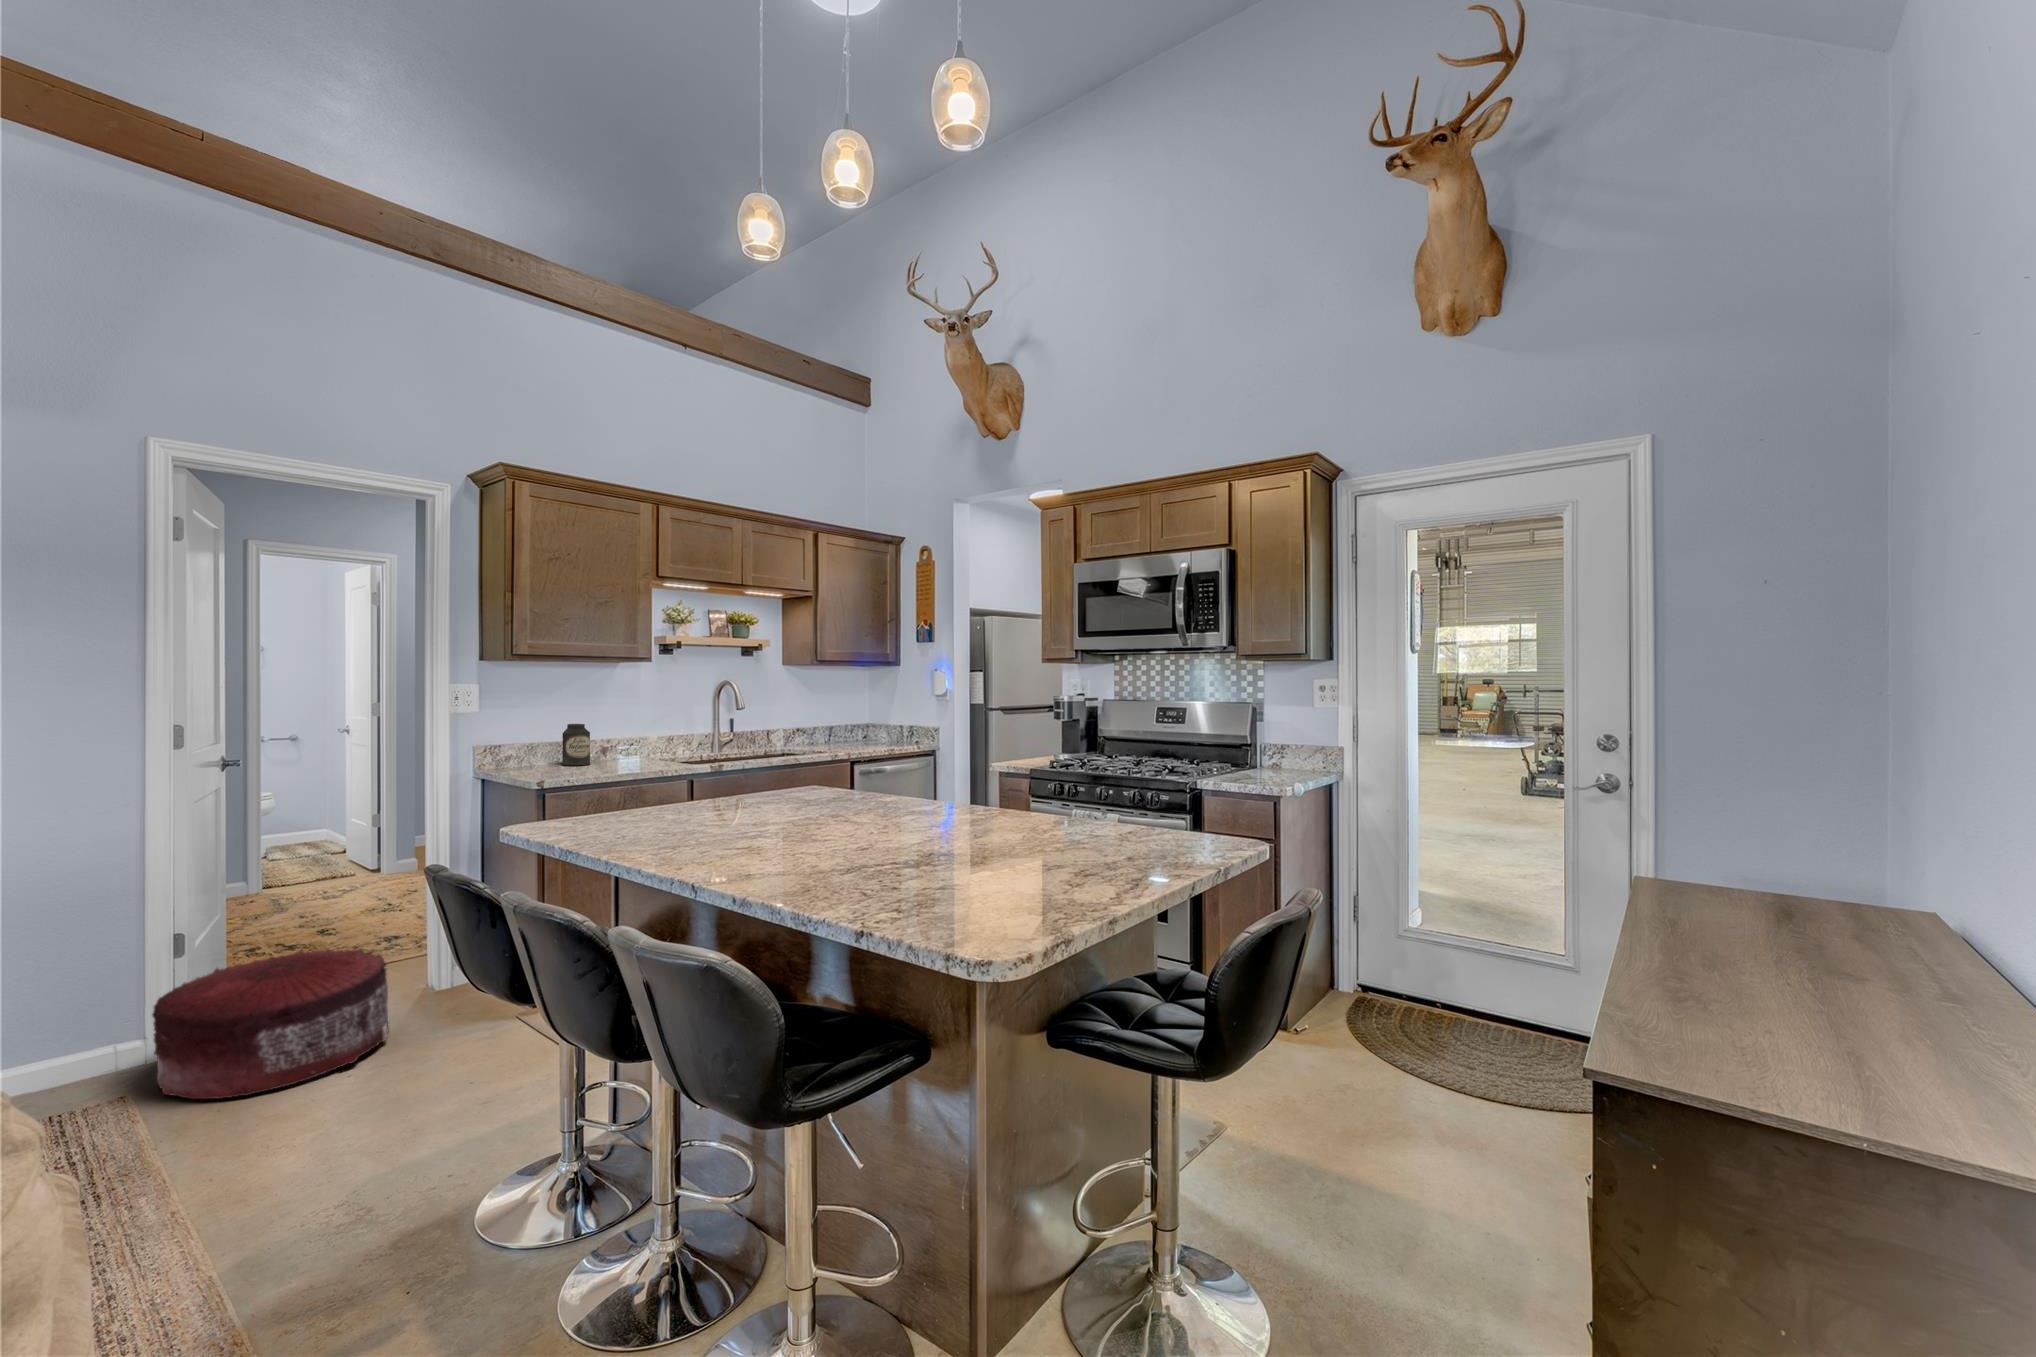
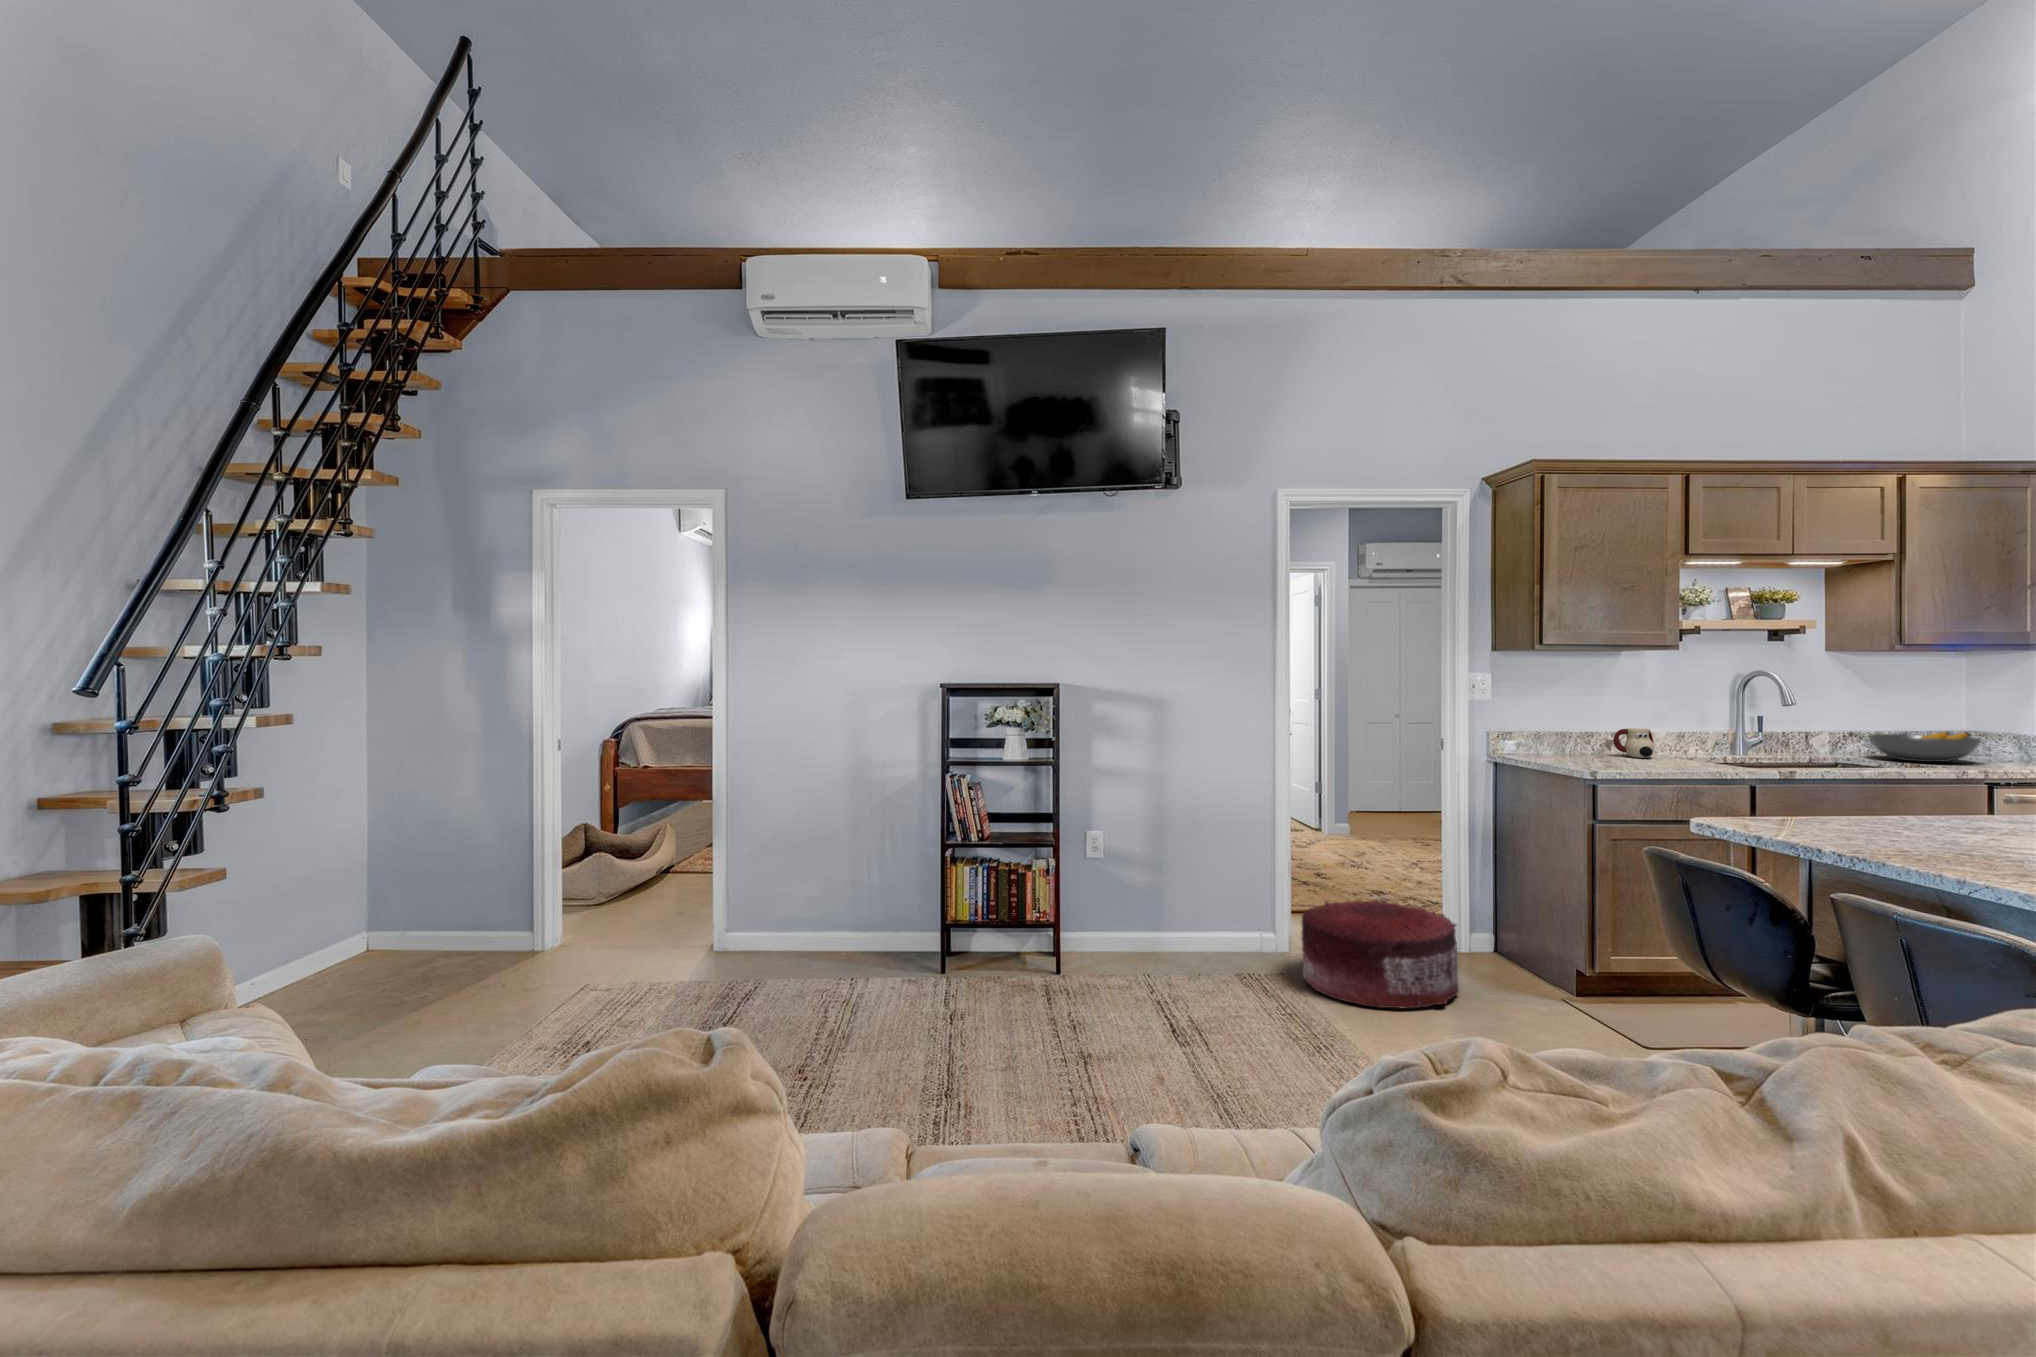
canister: present [562,724,590,766] -> none [1576,716,1606,759]
fruit bowl: none [802,726,867,749] -> present [1868,732,1982,762]
mug: none [603,733,638,760] -> present [1613,728,1654,758]

